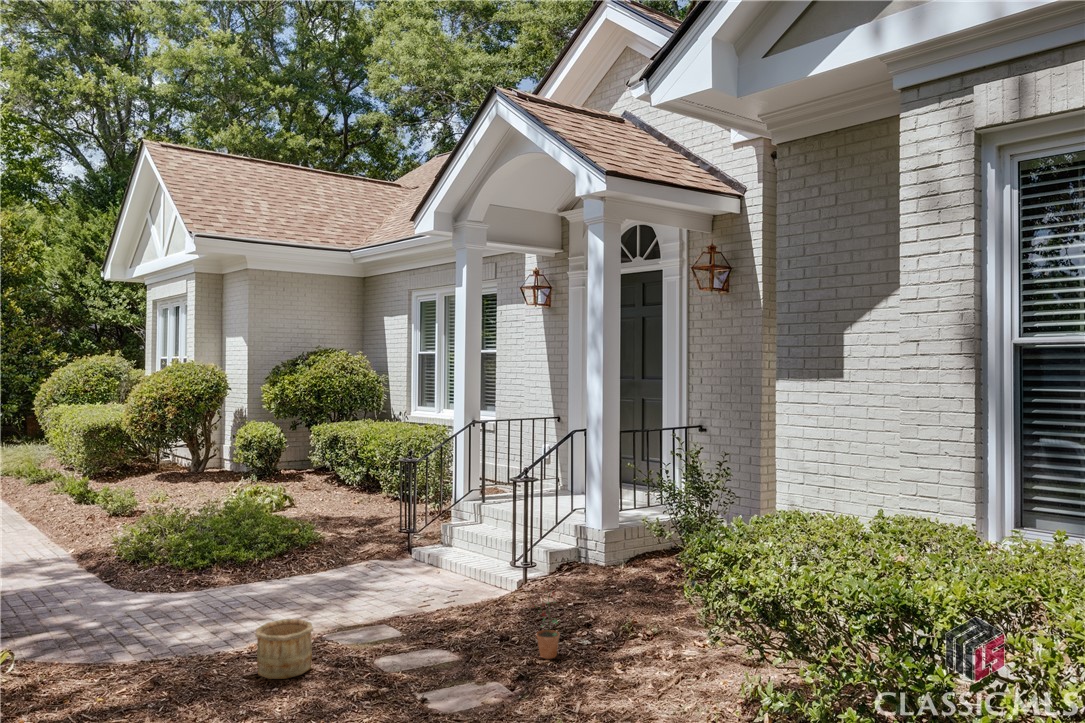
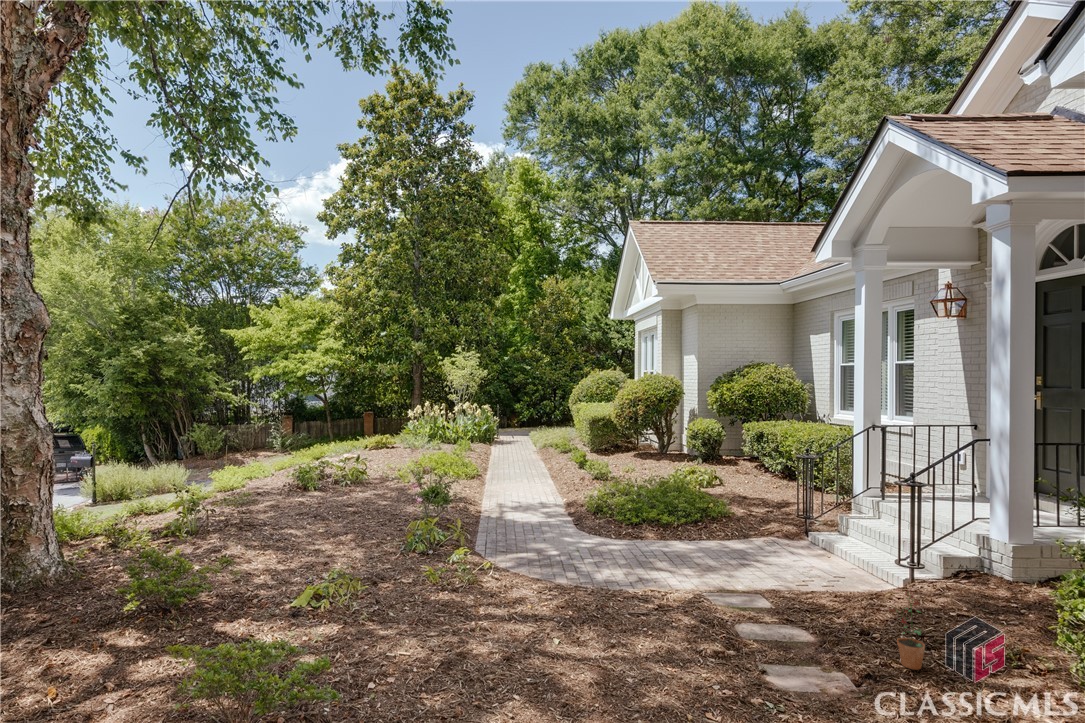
wooden bucket: present [256,619,313,679] -> none [635,573,681,622]

